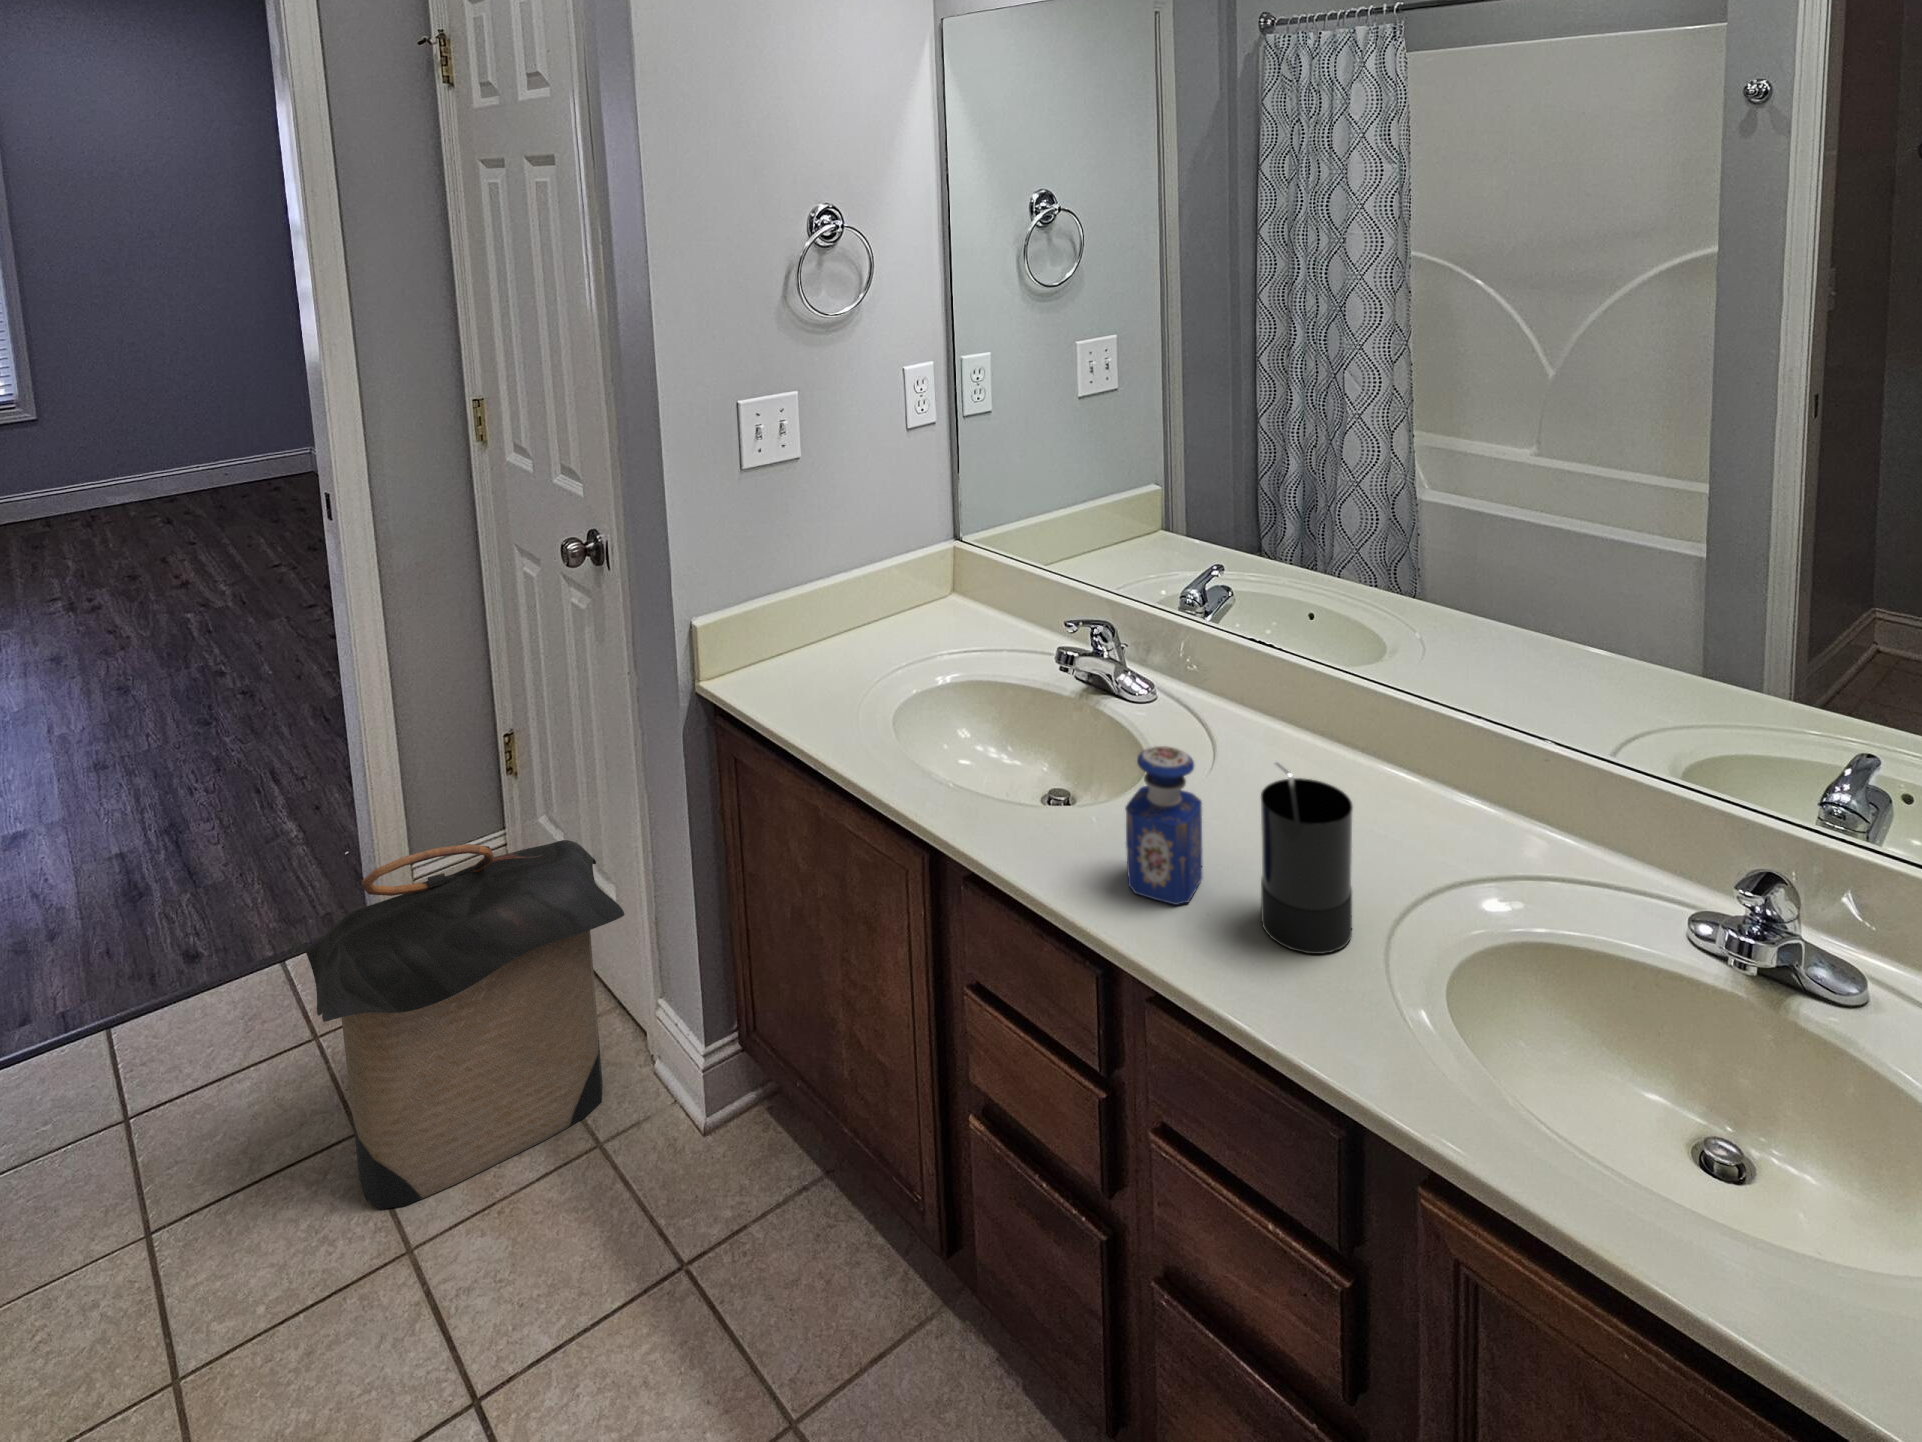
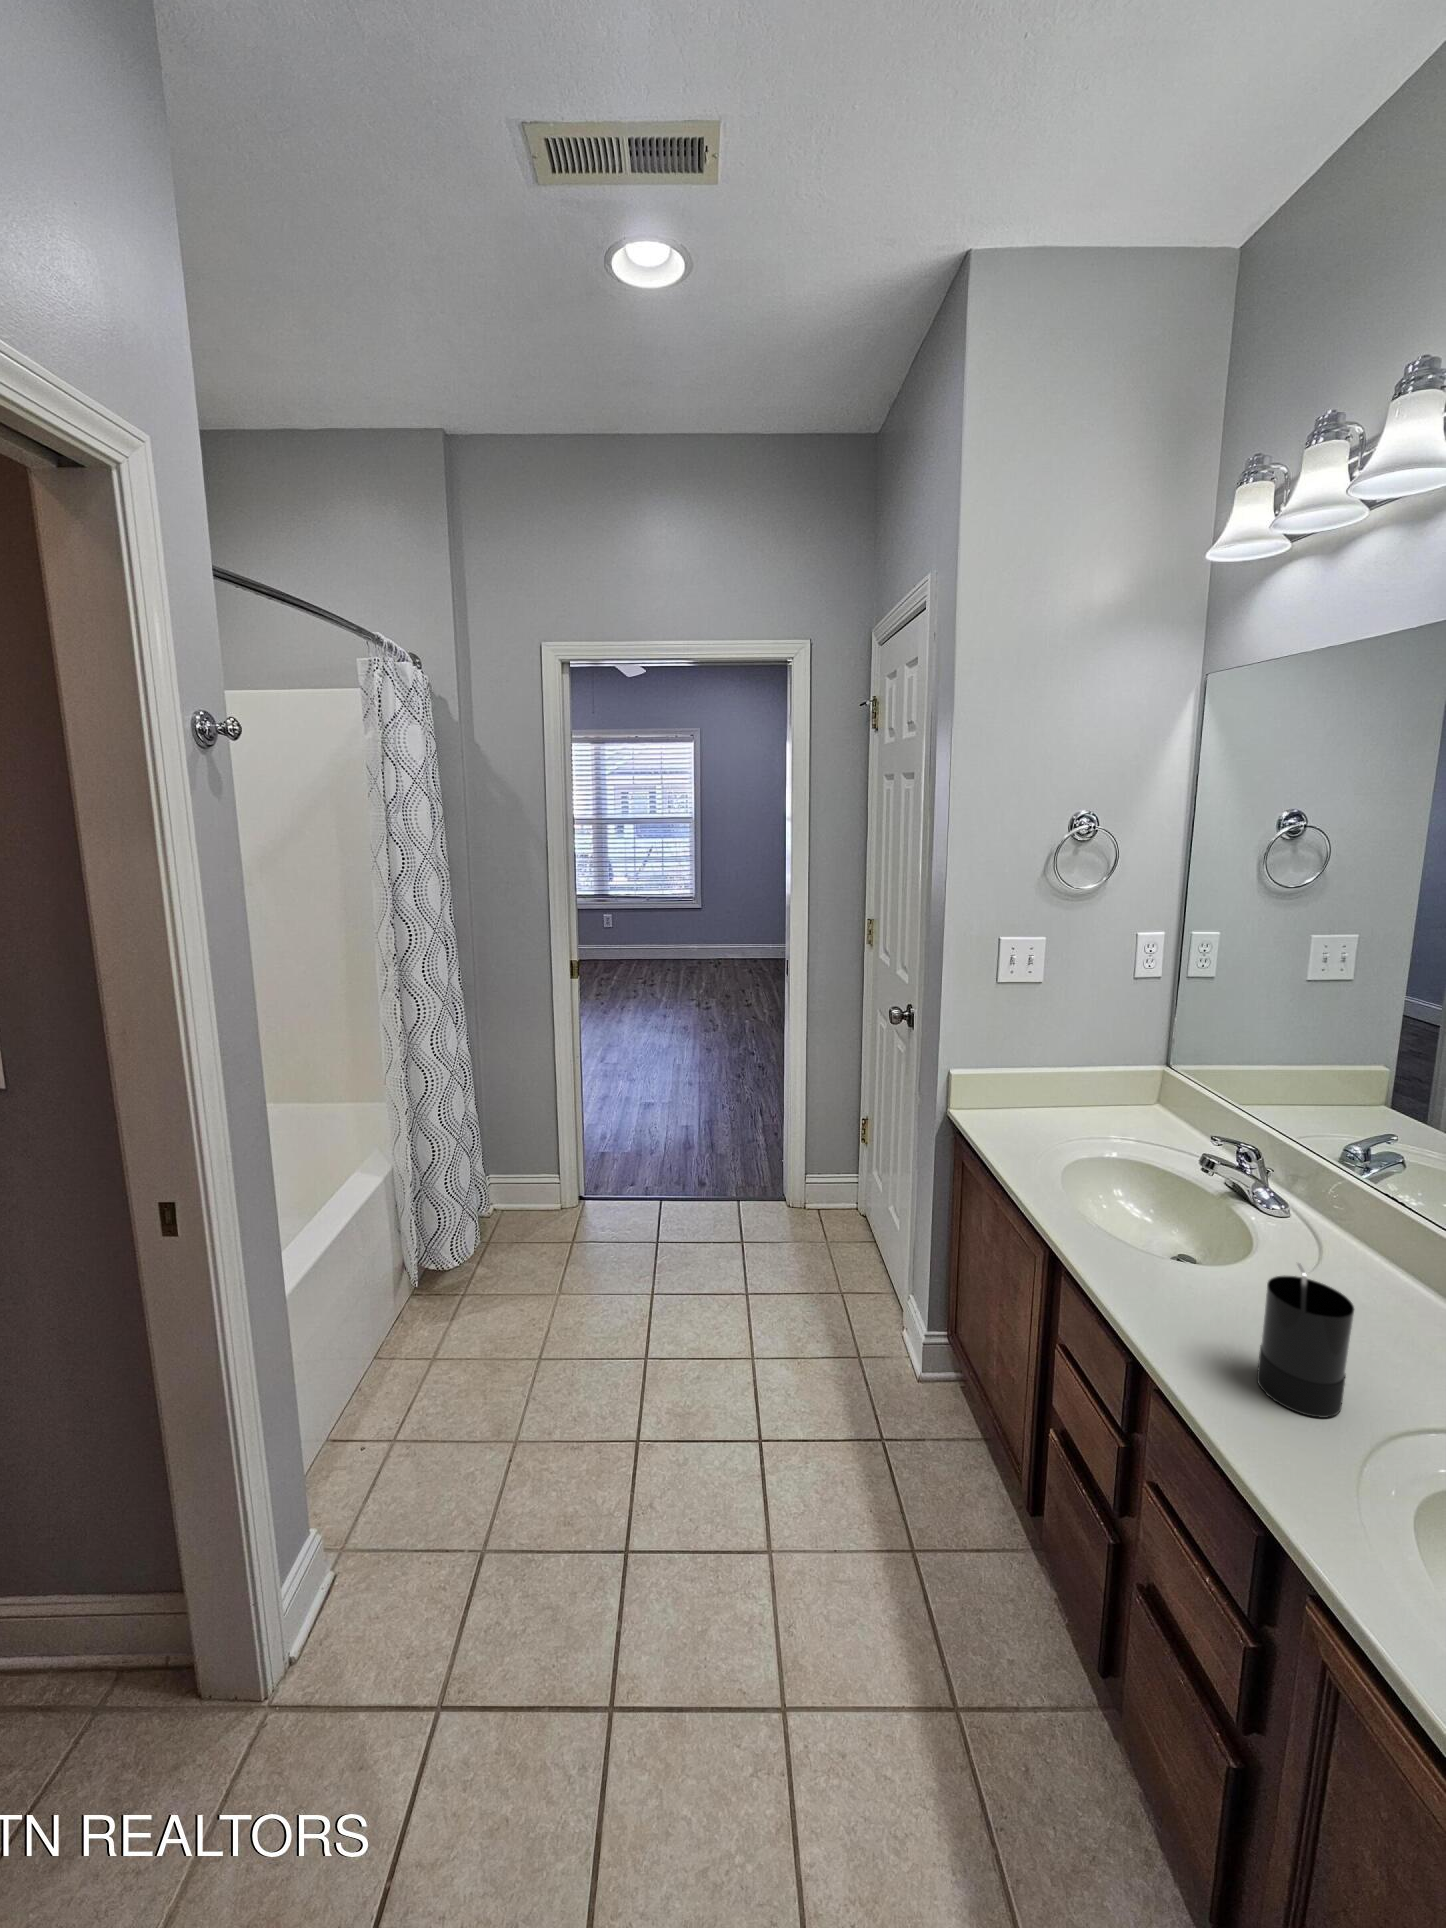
perfume bottle: present [1125,746,1202,905] -> none [1162,1221,1234,1338]
laundry hamper: present [306,840,625,1209] -> none [729,1156,892,1340]

